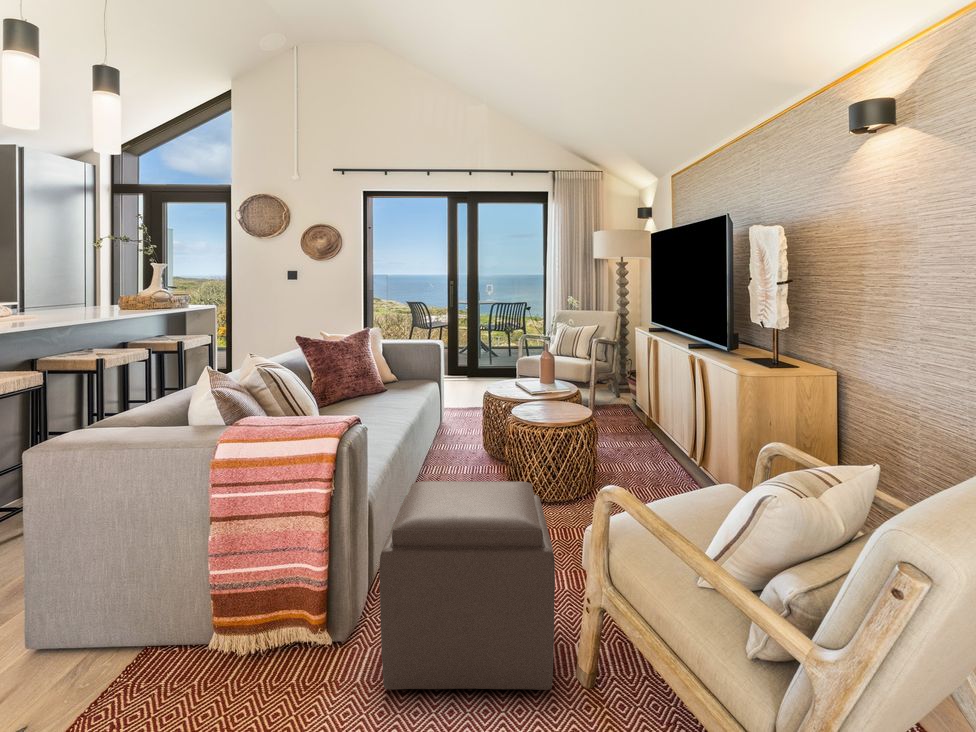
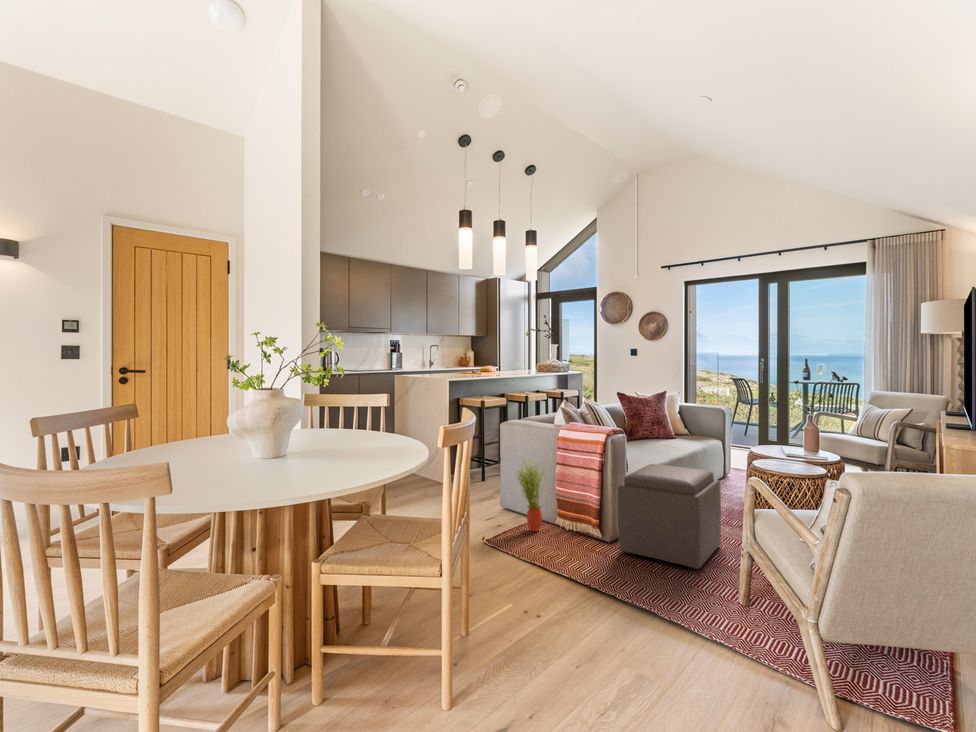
potted plant: none [96,517,183,690] -> present [517,461,543,532]

